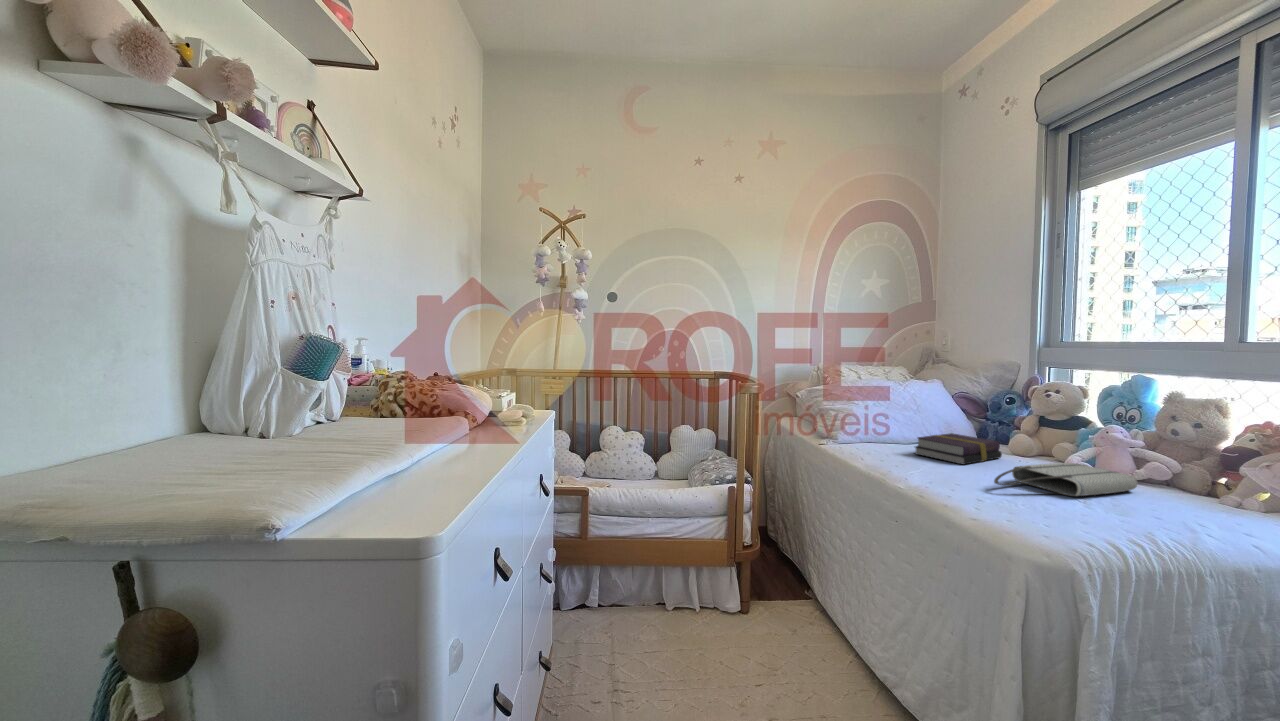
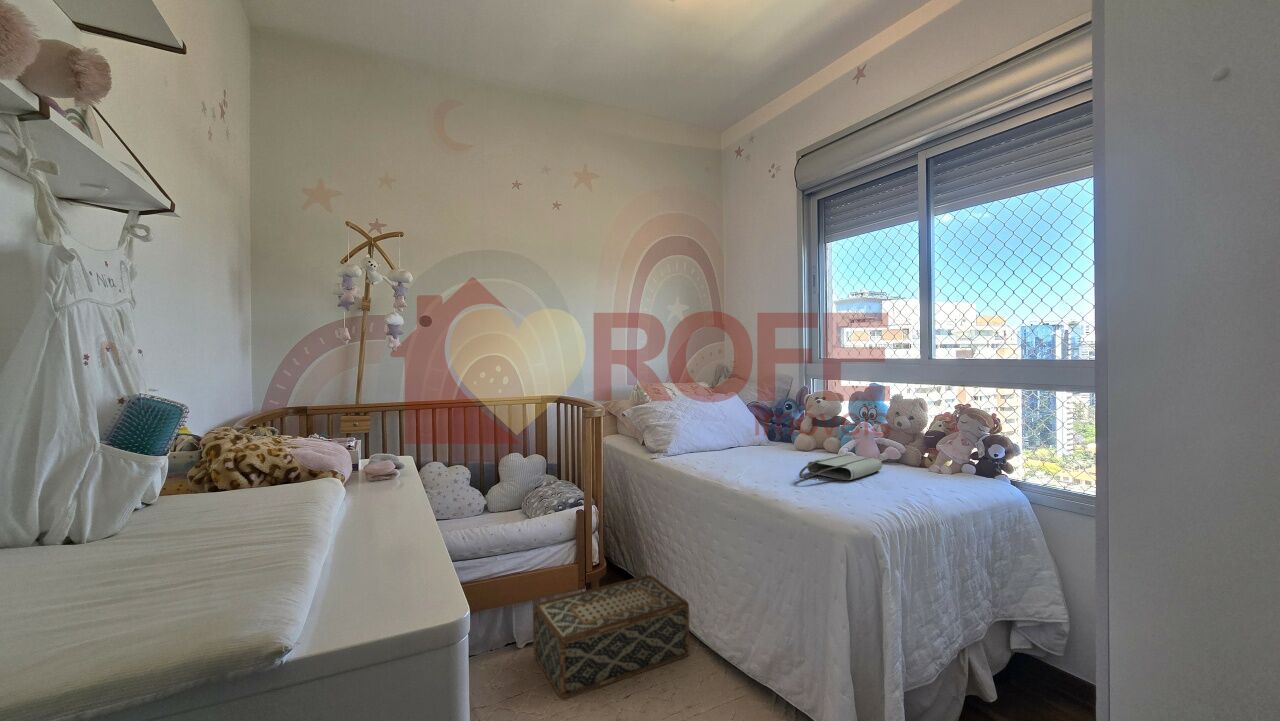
book: present [915,433,1002,465] -> none [731,438,793,464]
woven basket: none [677,565,841,668] -> present [533,575,689,699]

